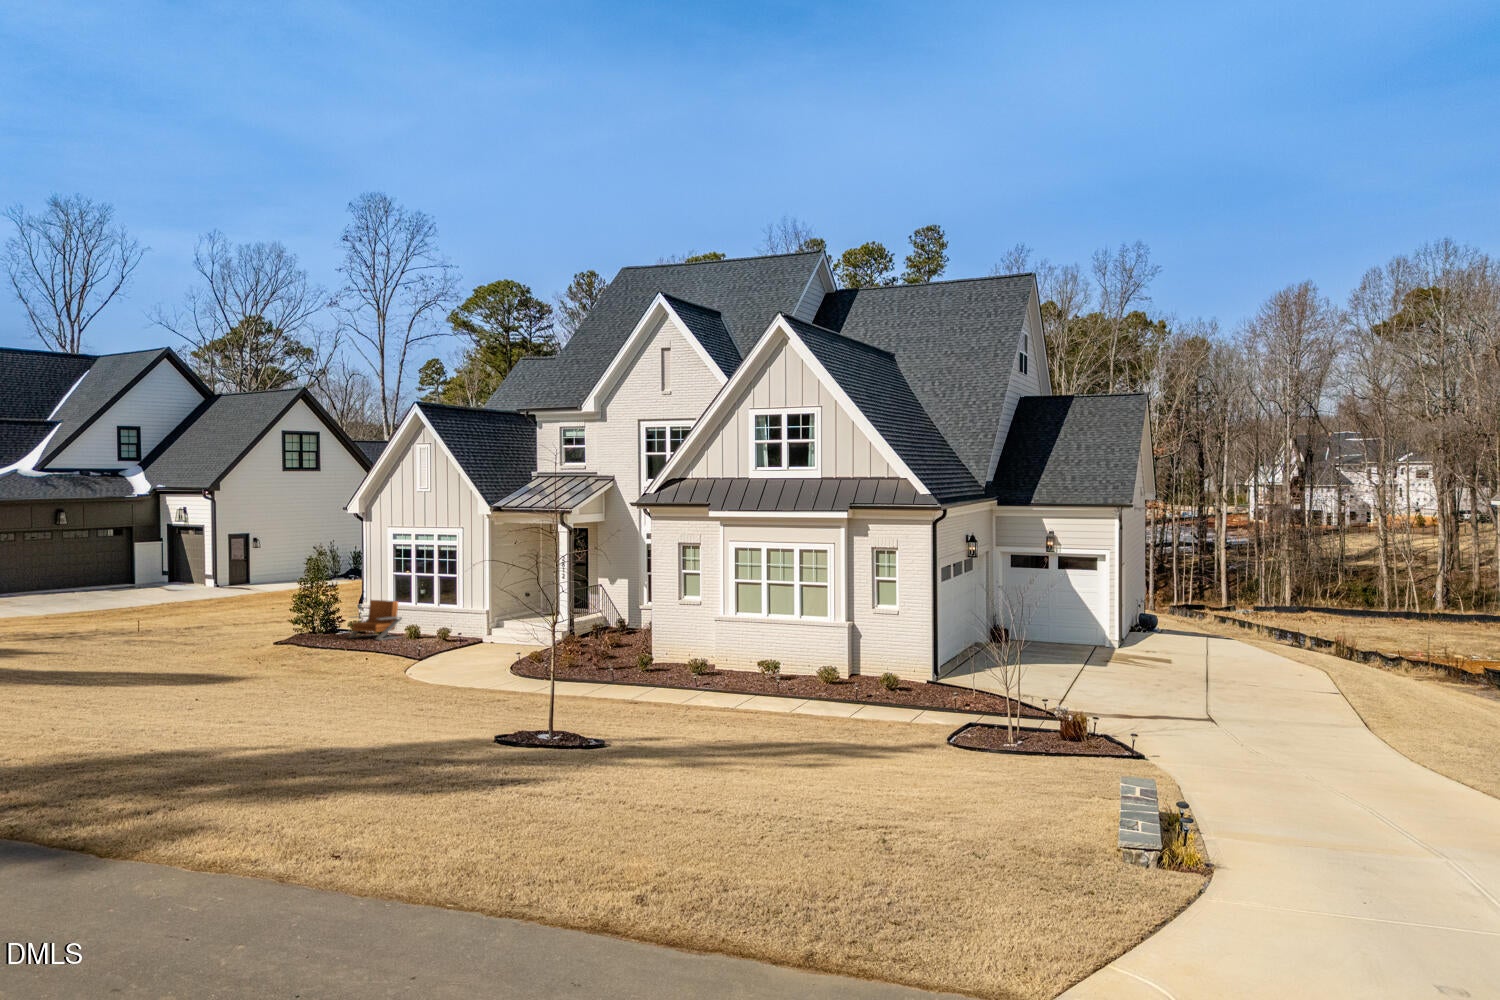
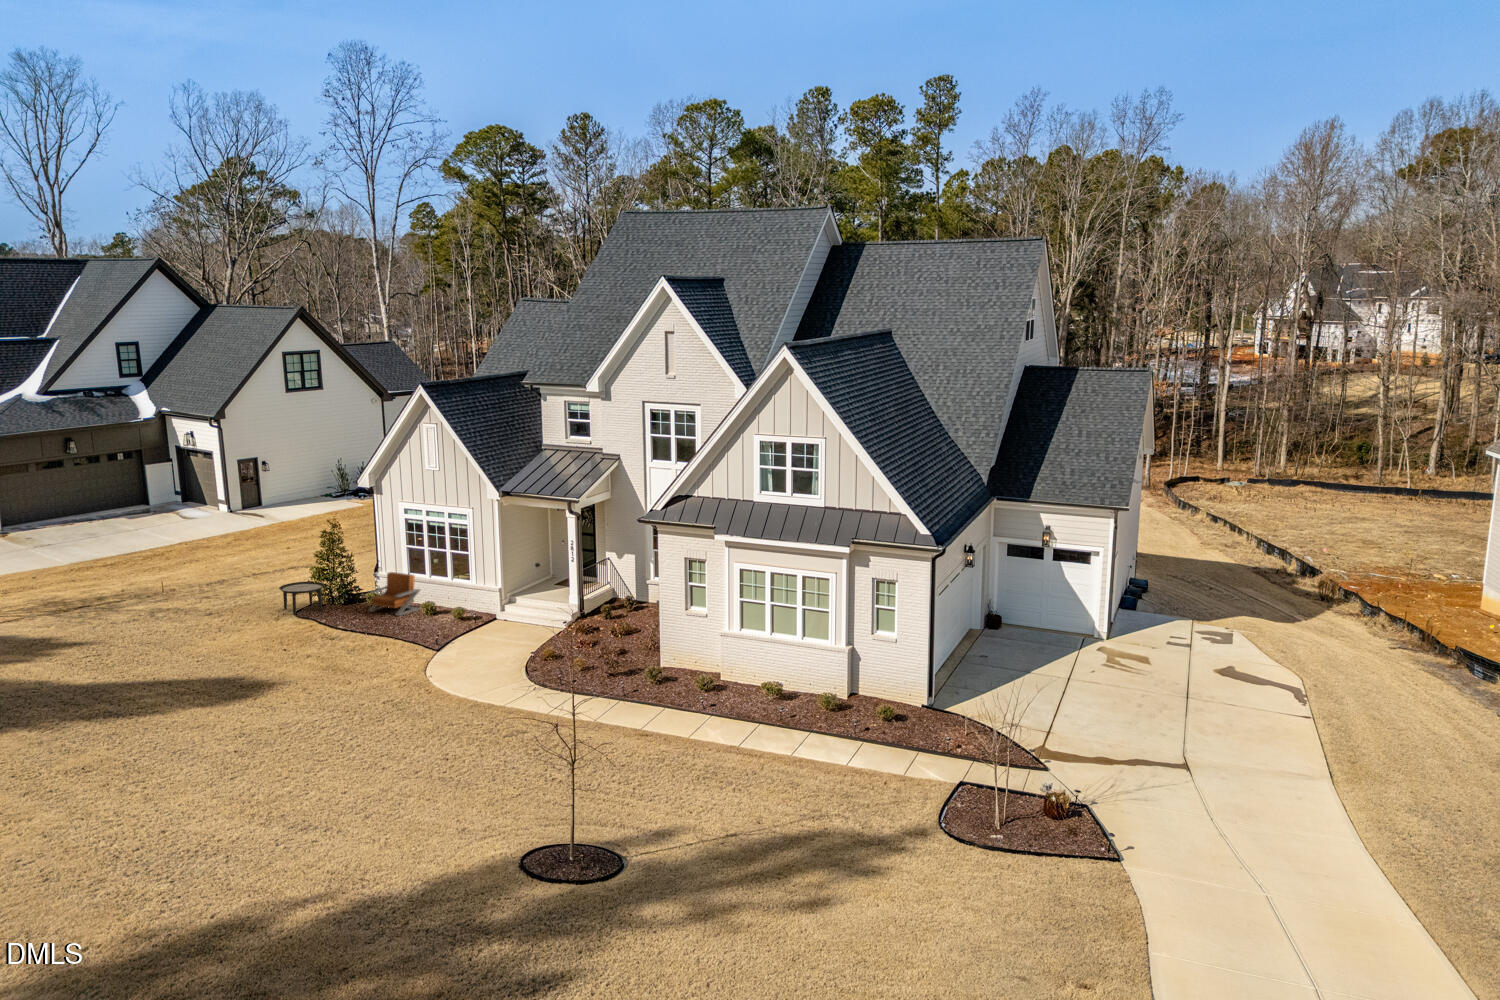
round table: none [257,610,304,639] -> present [279,582,324,615]

